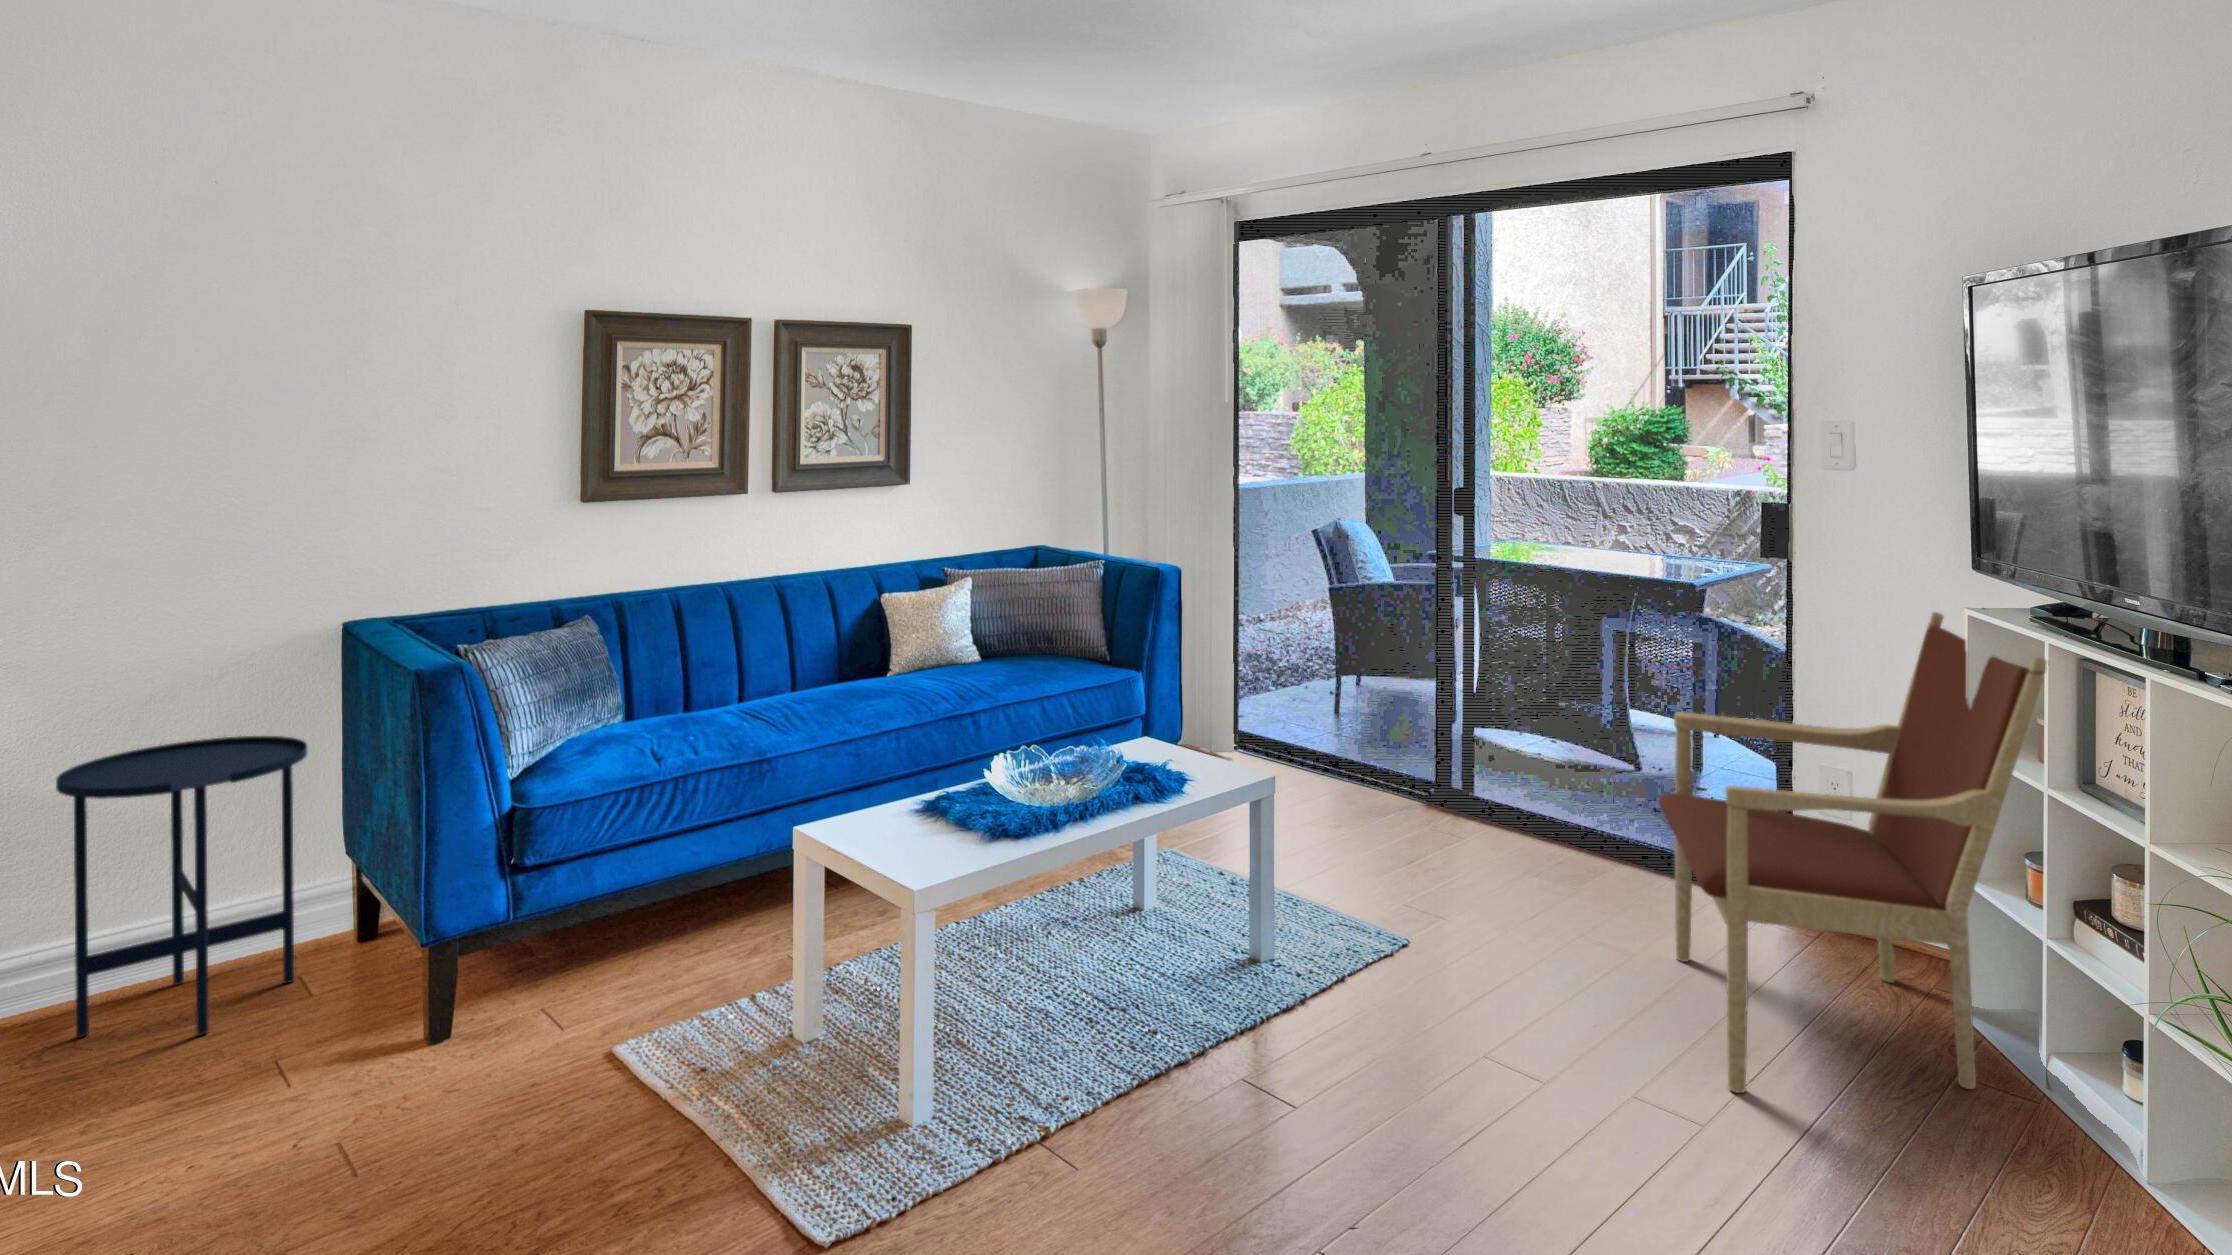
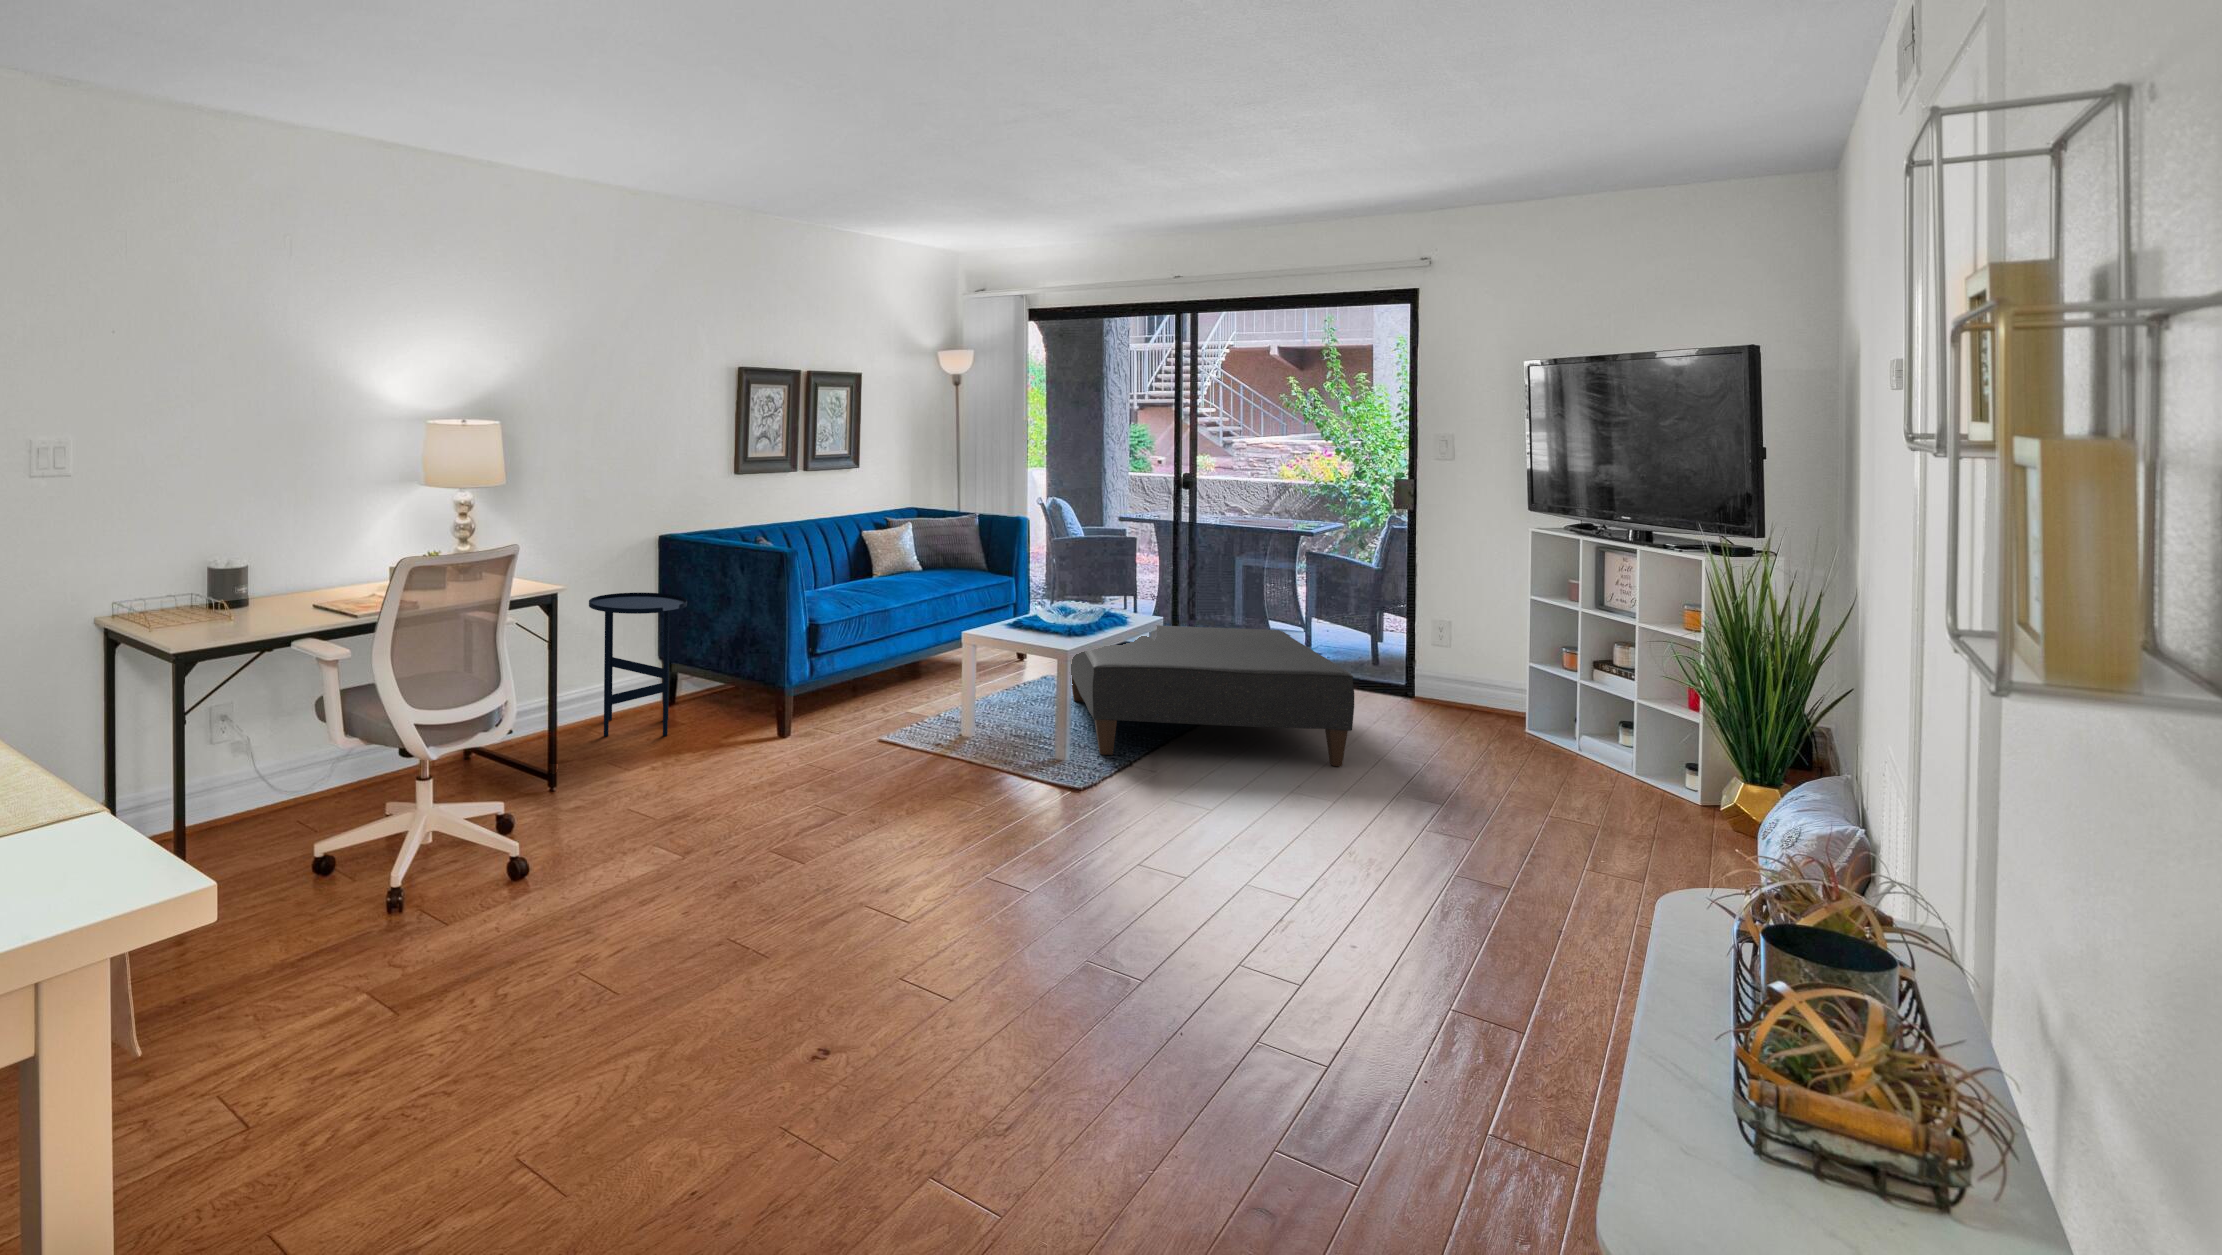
armchair: present [1659,612,2046,1093] -> none [1363,533,1584,752]
ottoman: none [981,776,1518,1149] -> present [1071,625,1354,766]

